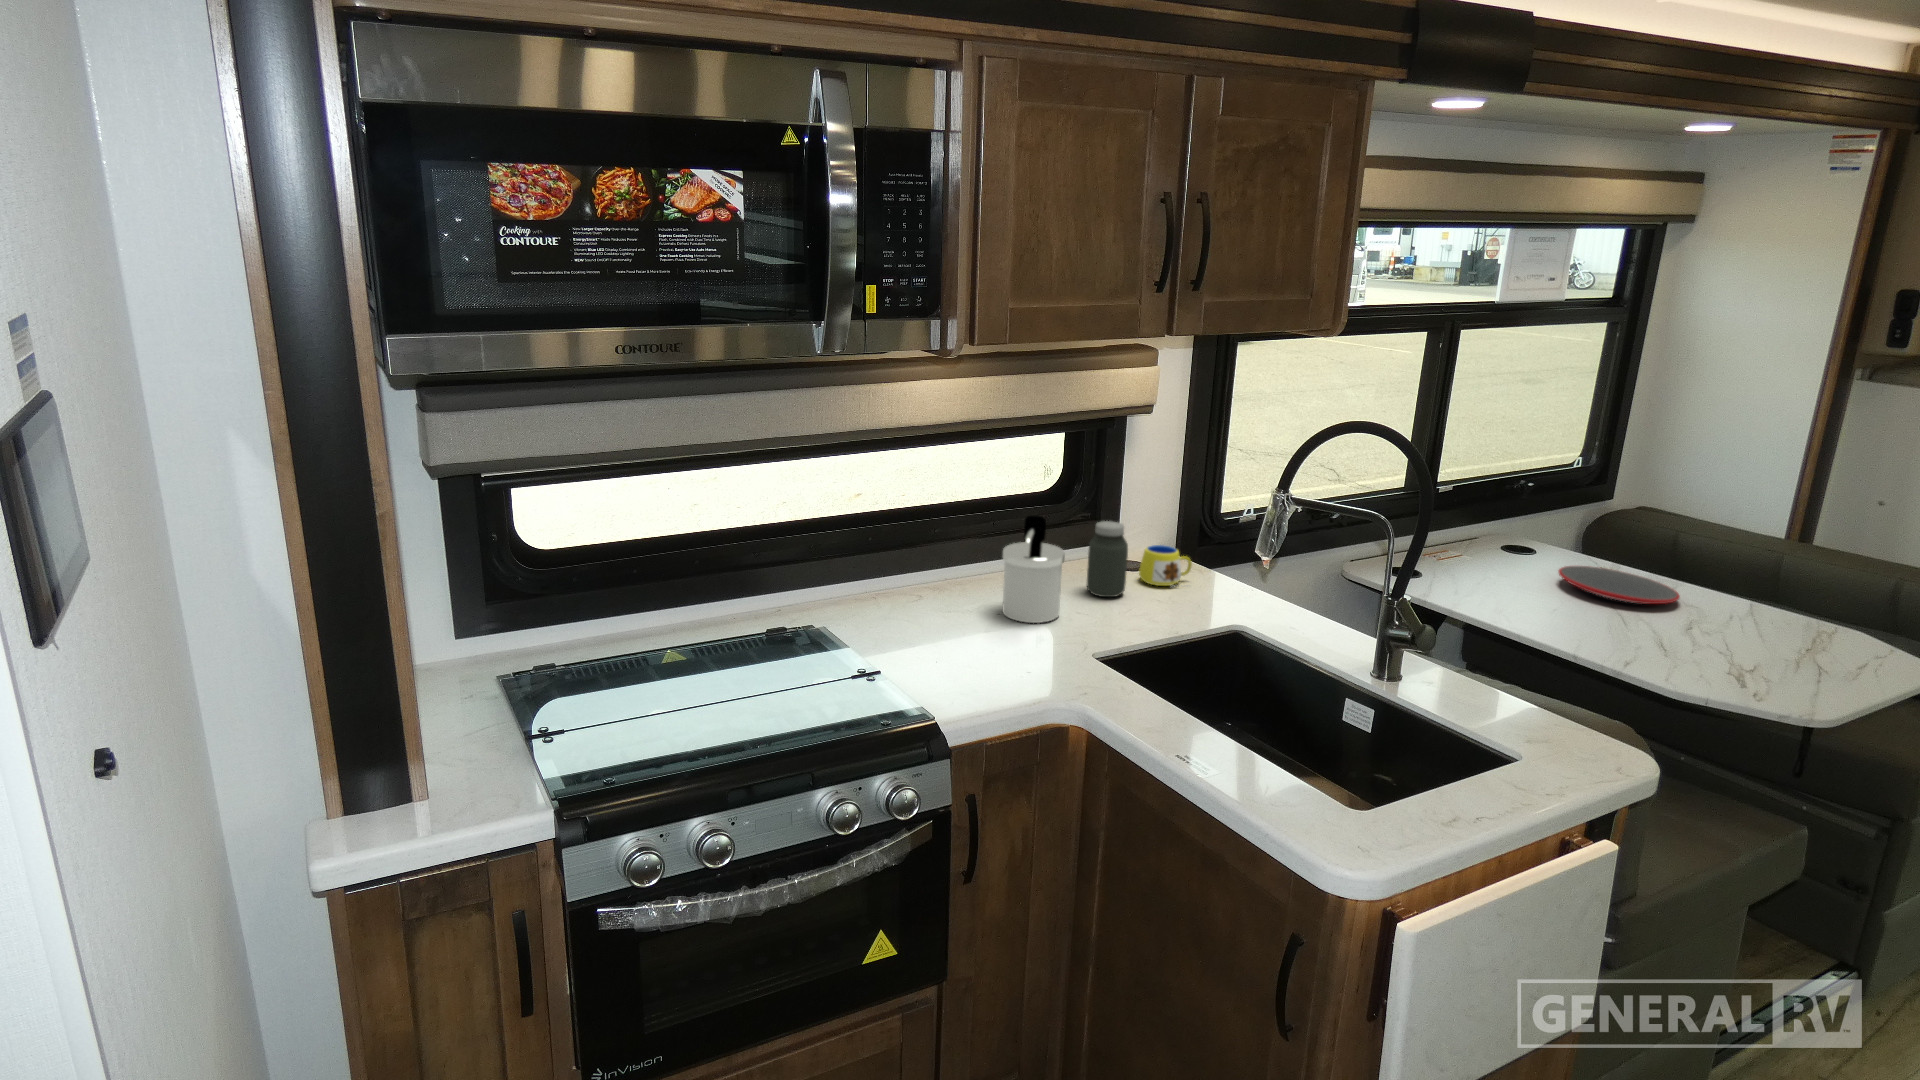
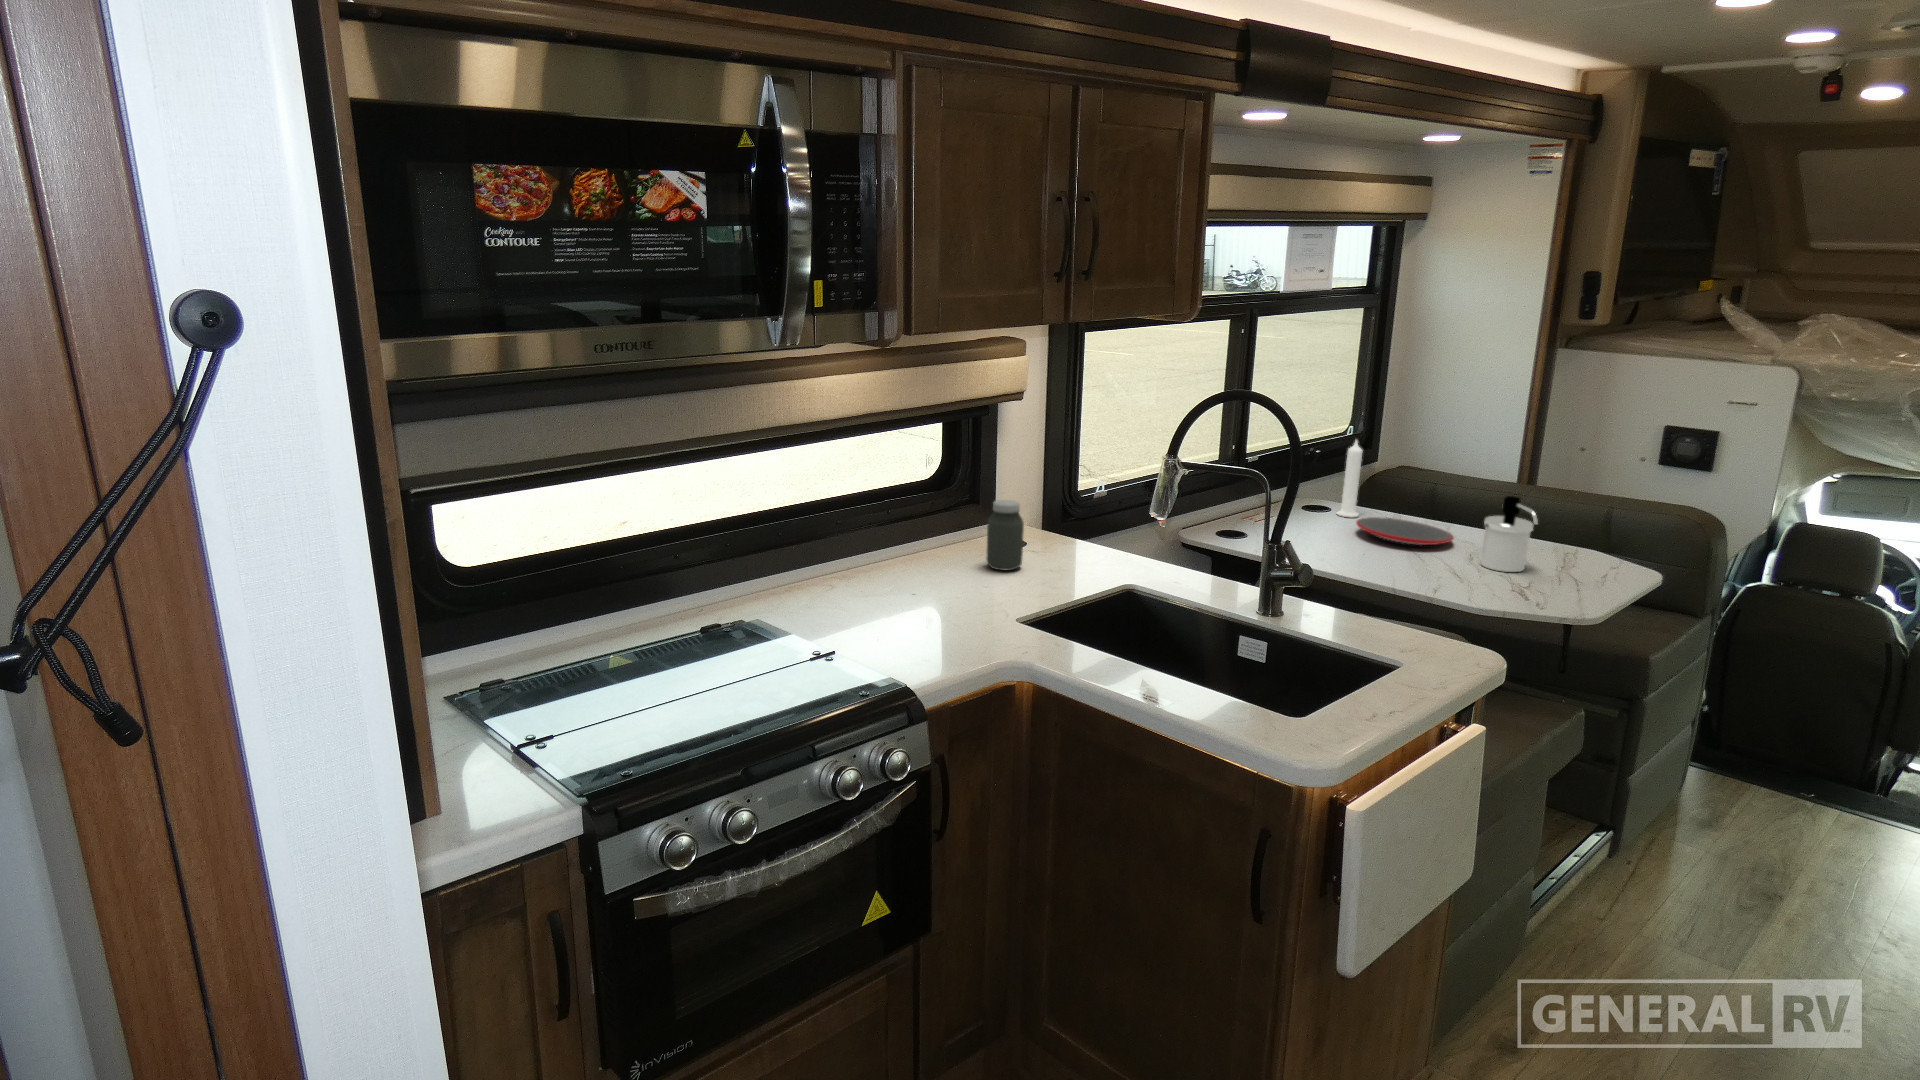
candle: none [1542,475,1578,564] -> present [1337,440,1362,517]
soap dispenser: present [1002,515,1065,623] -> present [1480,496,1538,572]
mug: present [1139,545,1192,587] -> none [1028,520,1076,558]

